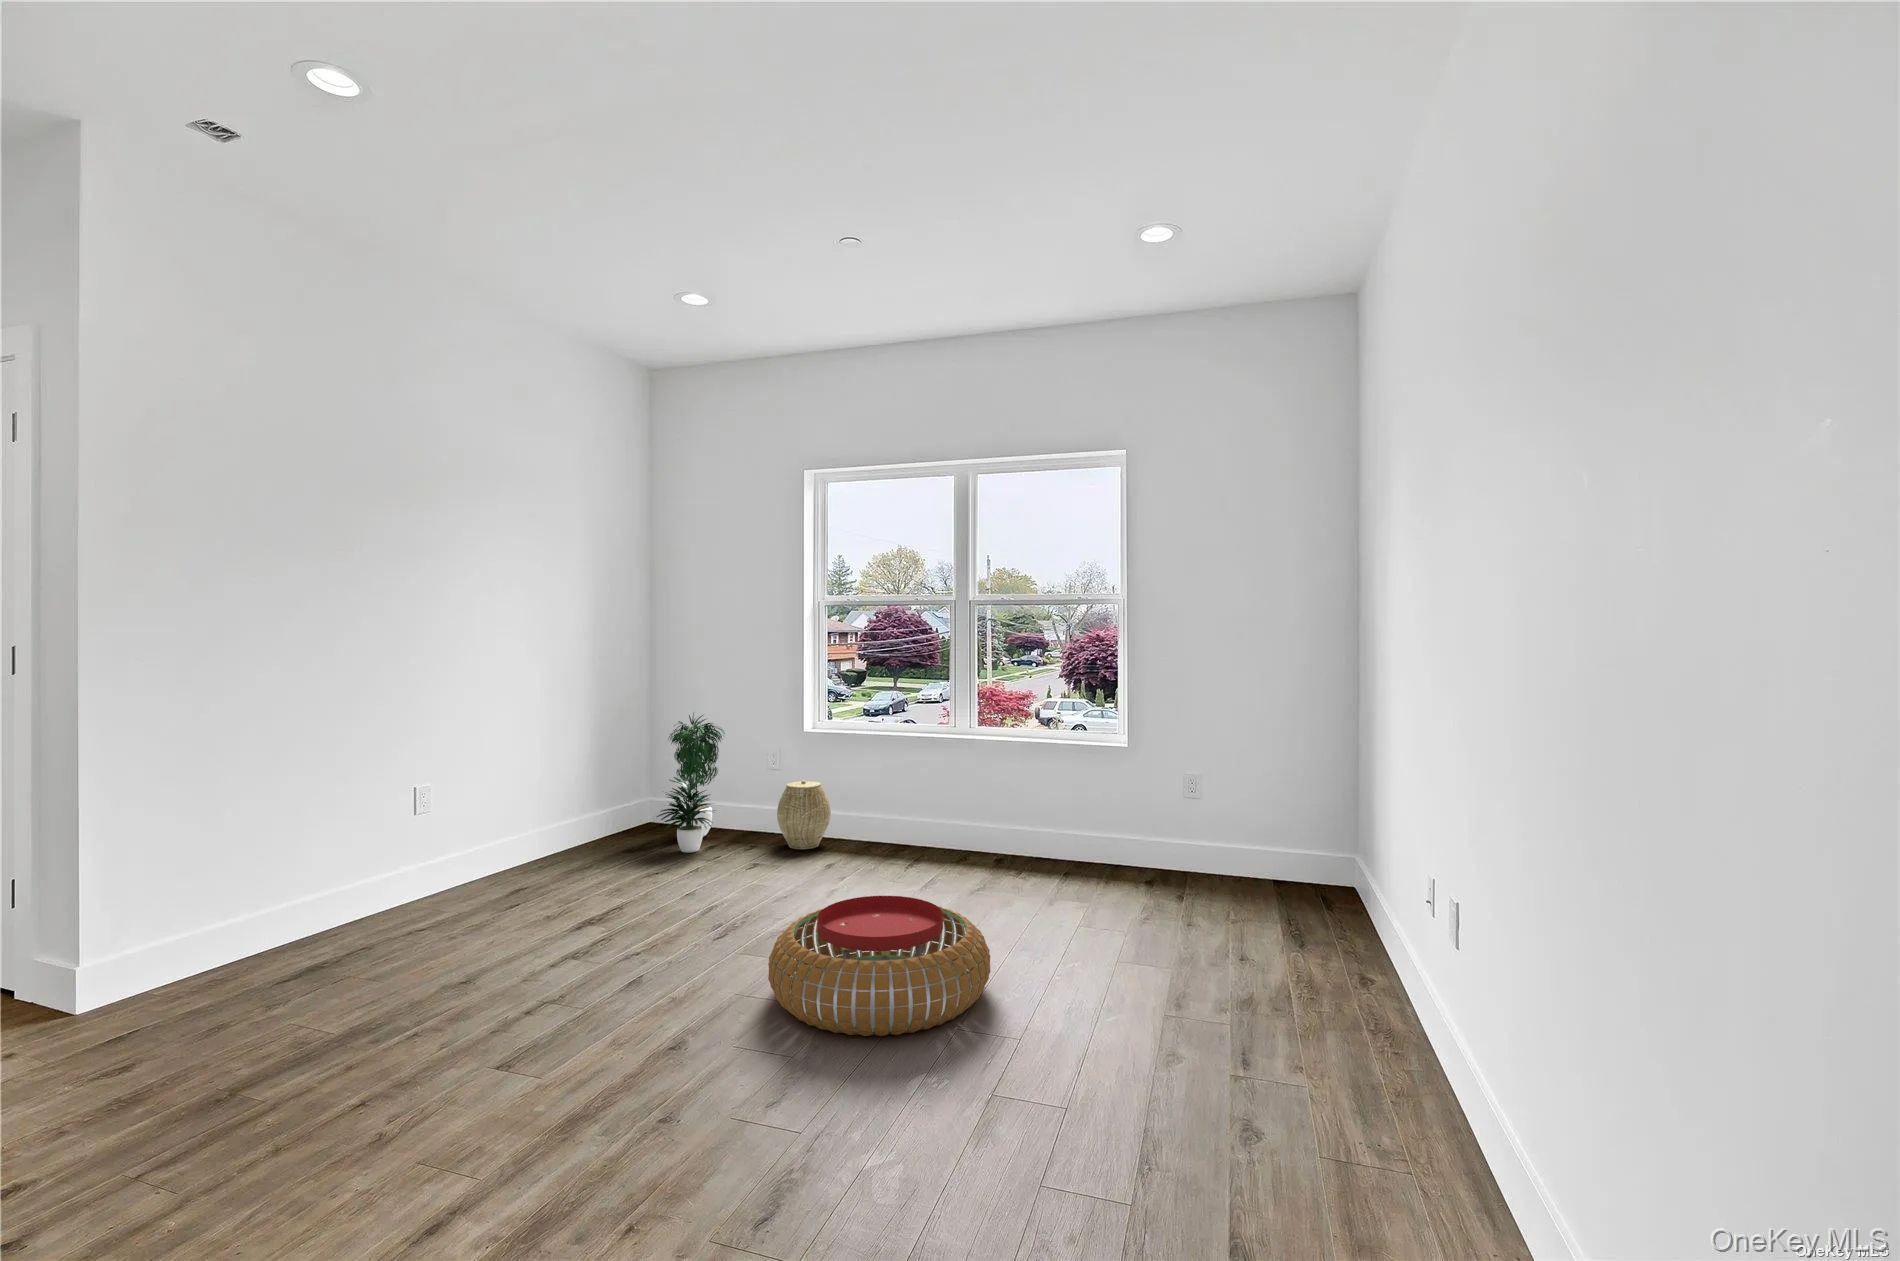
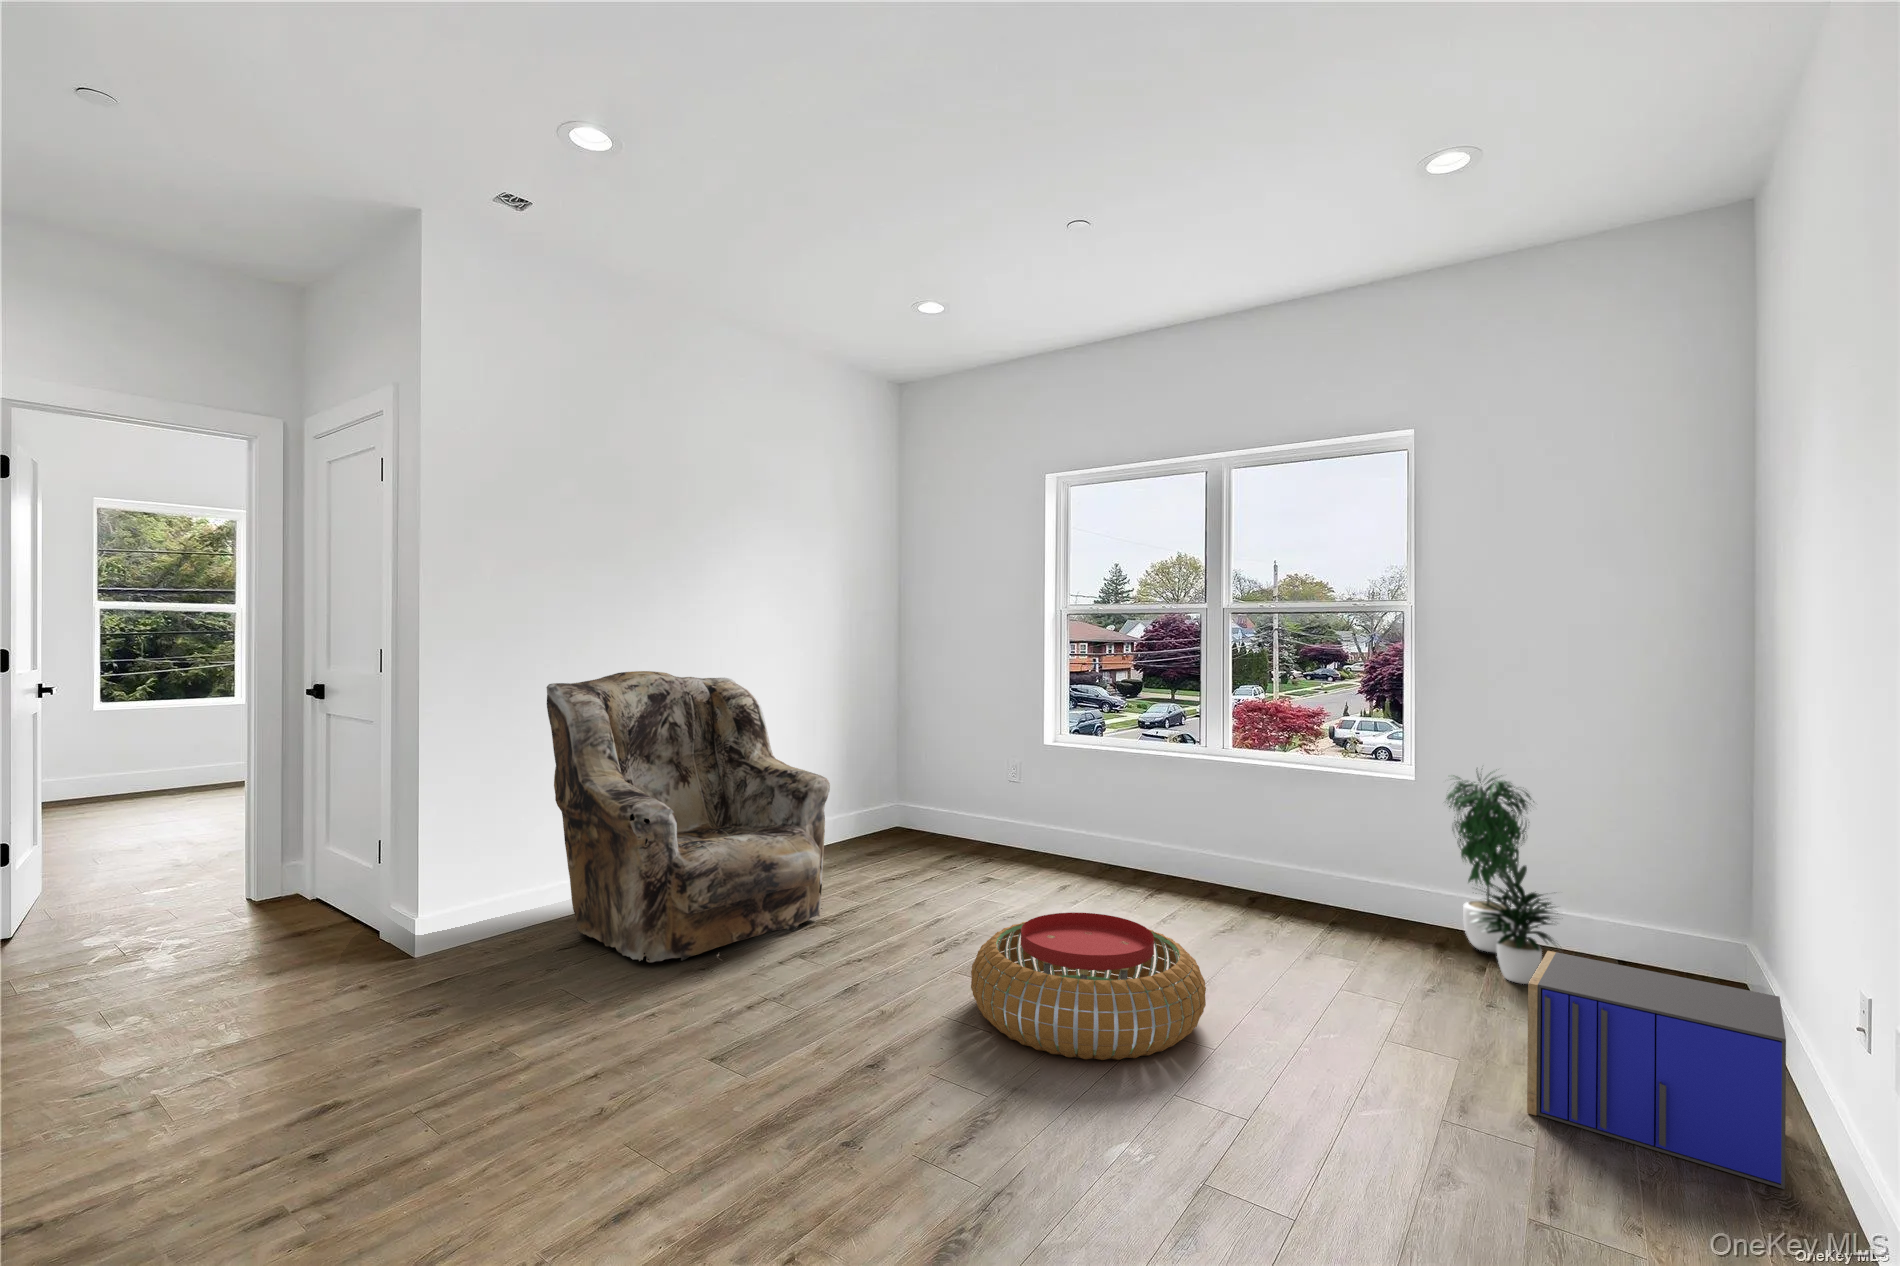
armchair: none [183,677,571,1024] -> present [546,671,830,962]
potted plant: present [657,713,725,853] -> present [1446,769,1555,984]
woven basket: present [777,780,831,849] -> none [1046,792,1100,863]
nightstand: none [1243,878,1412,1029] -> present [1527,951,1786,1189]

